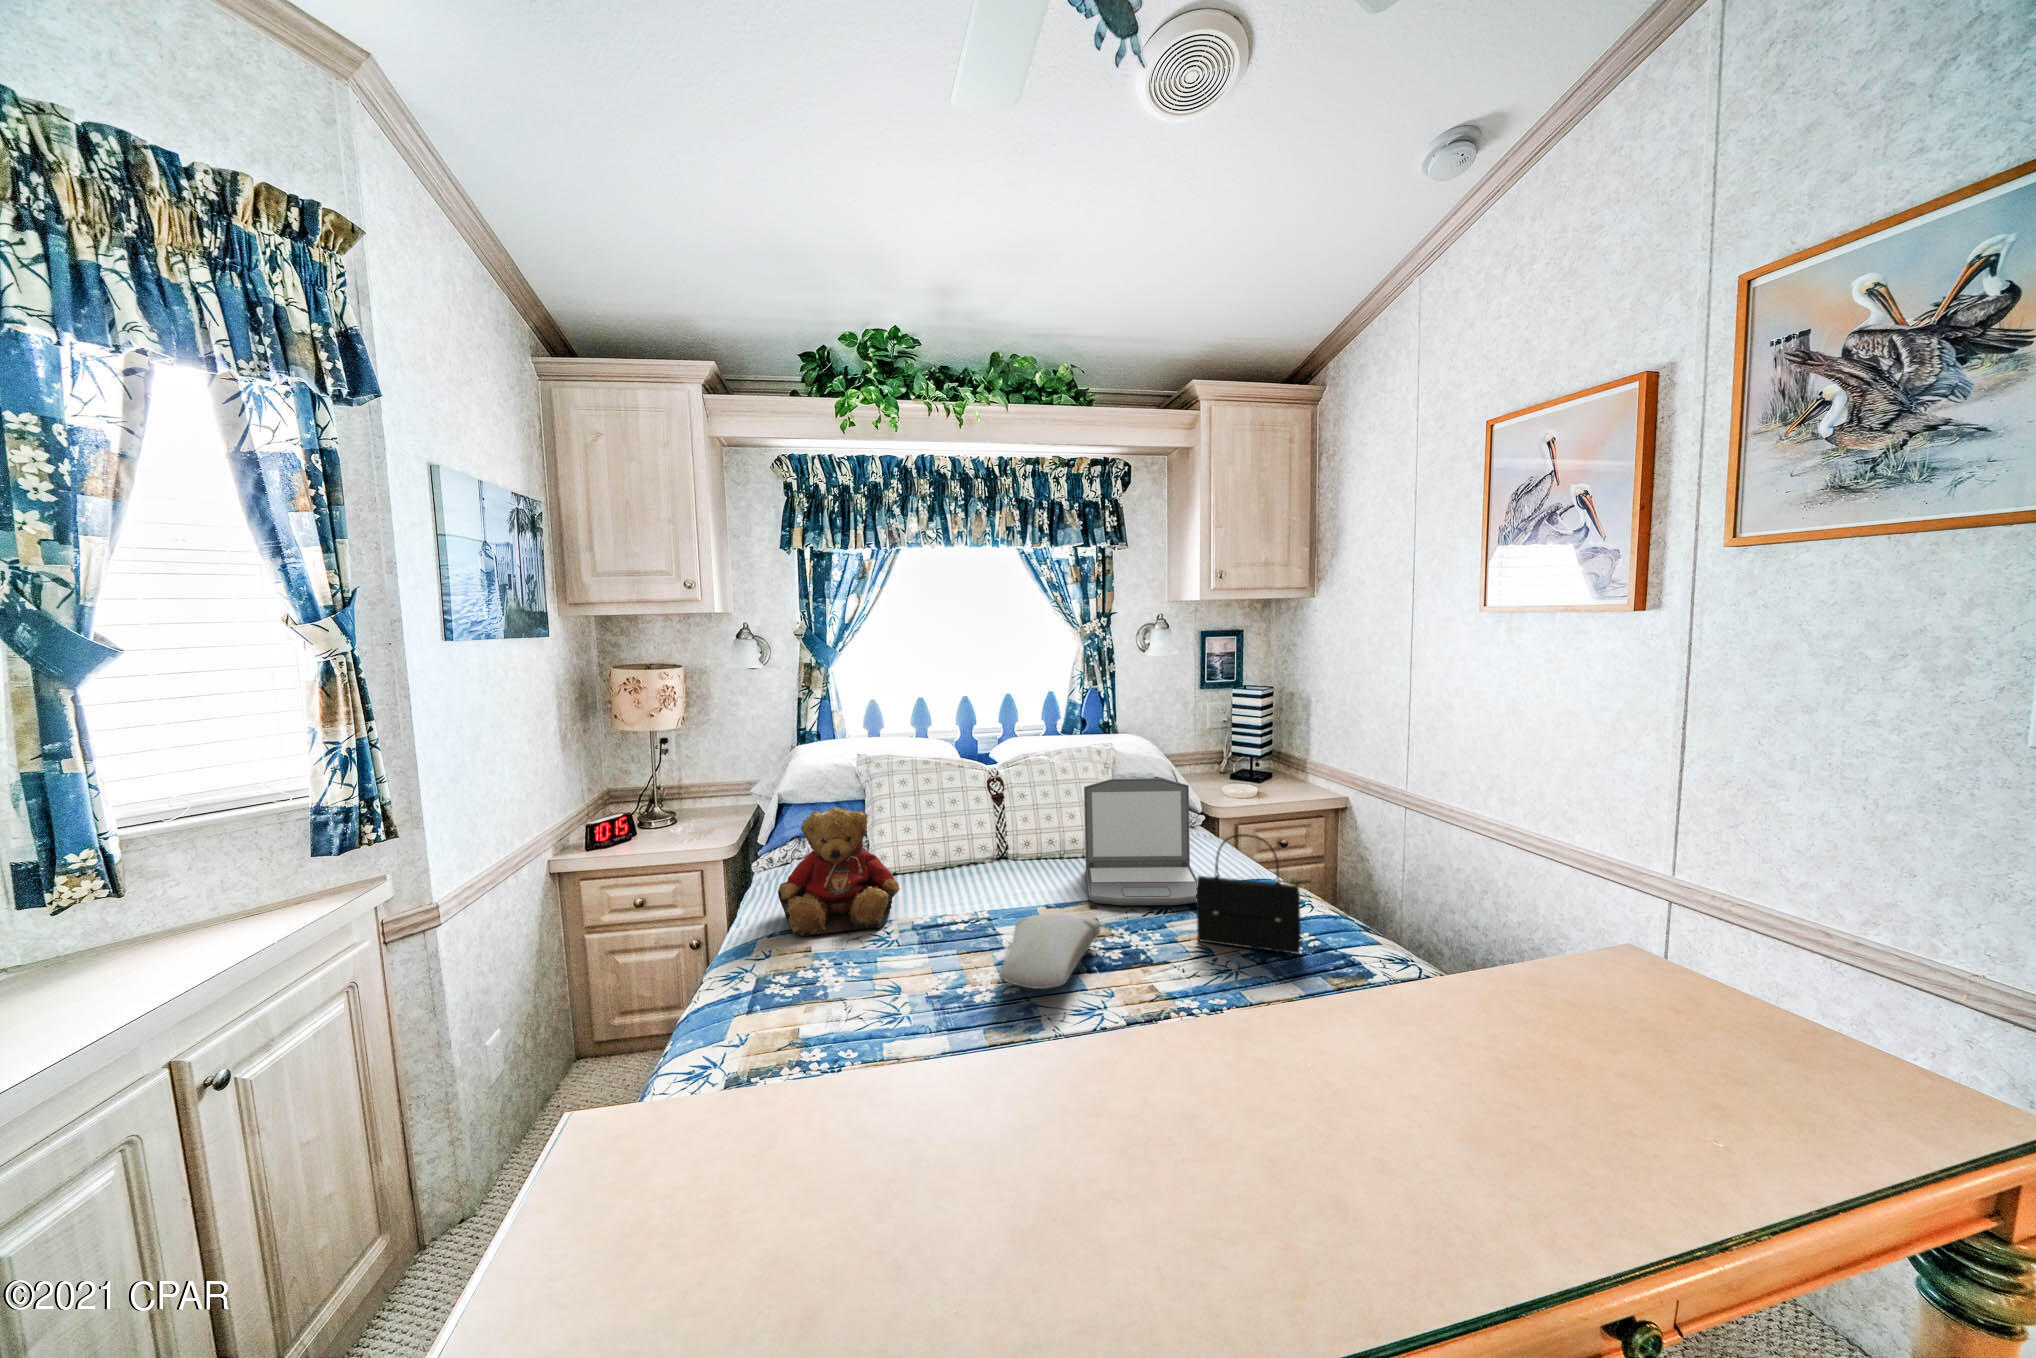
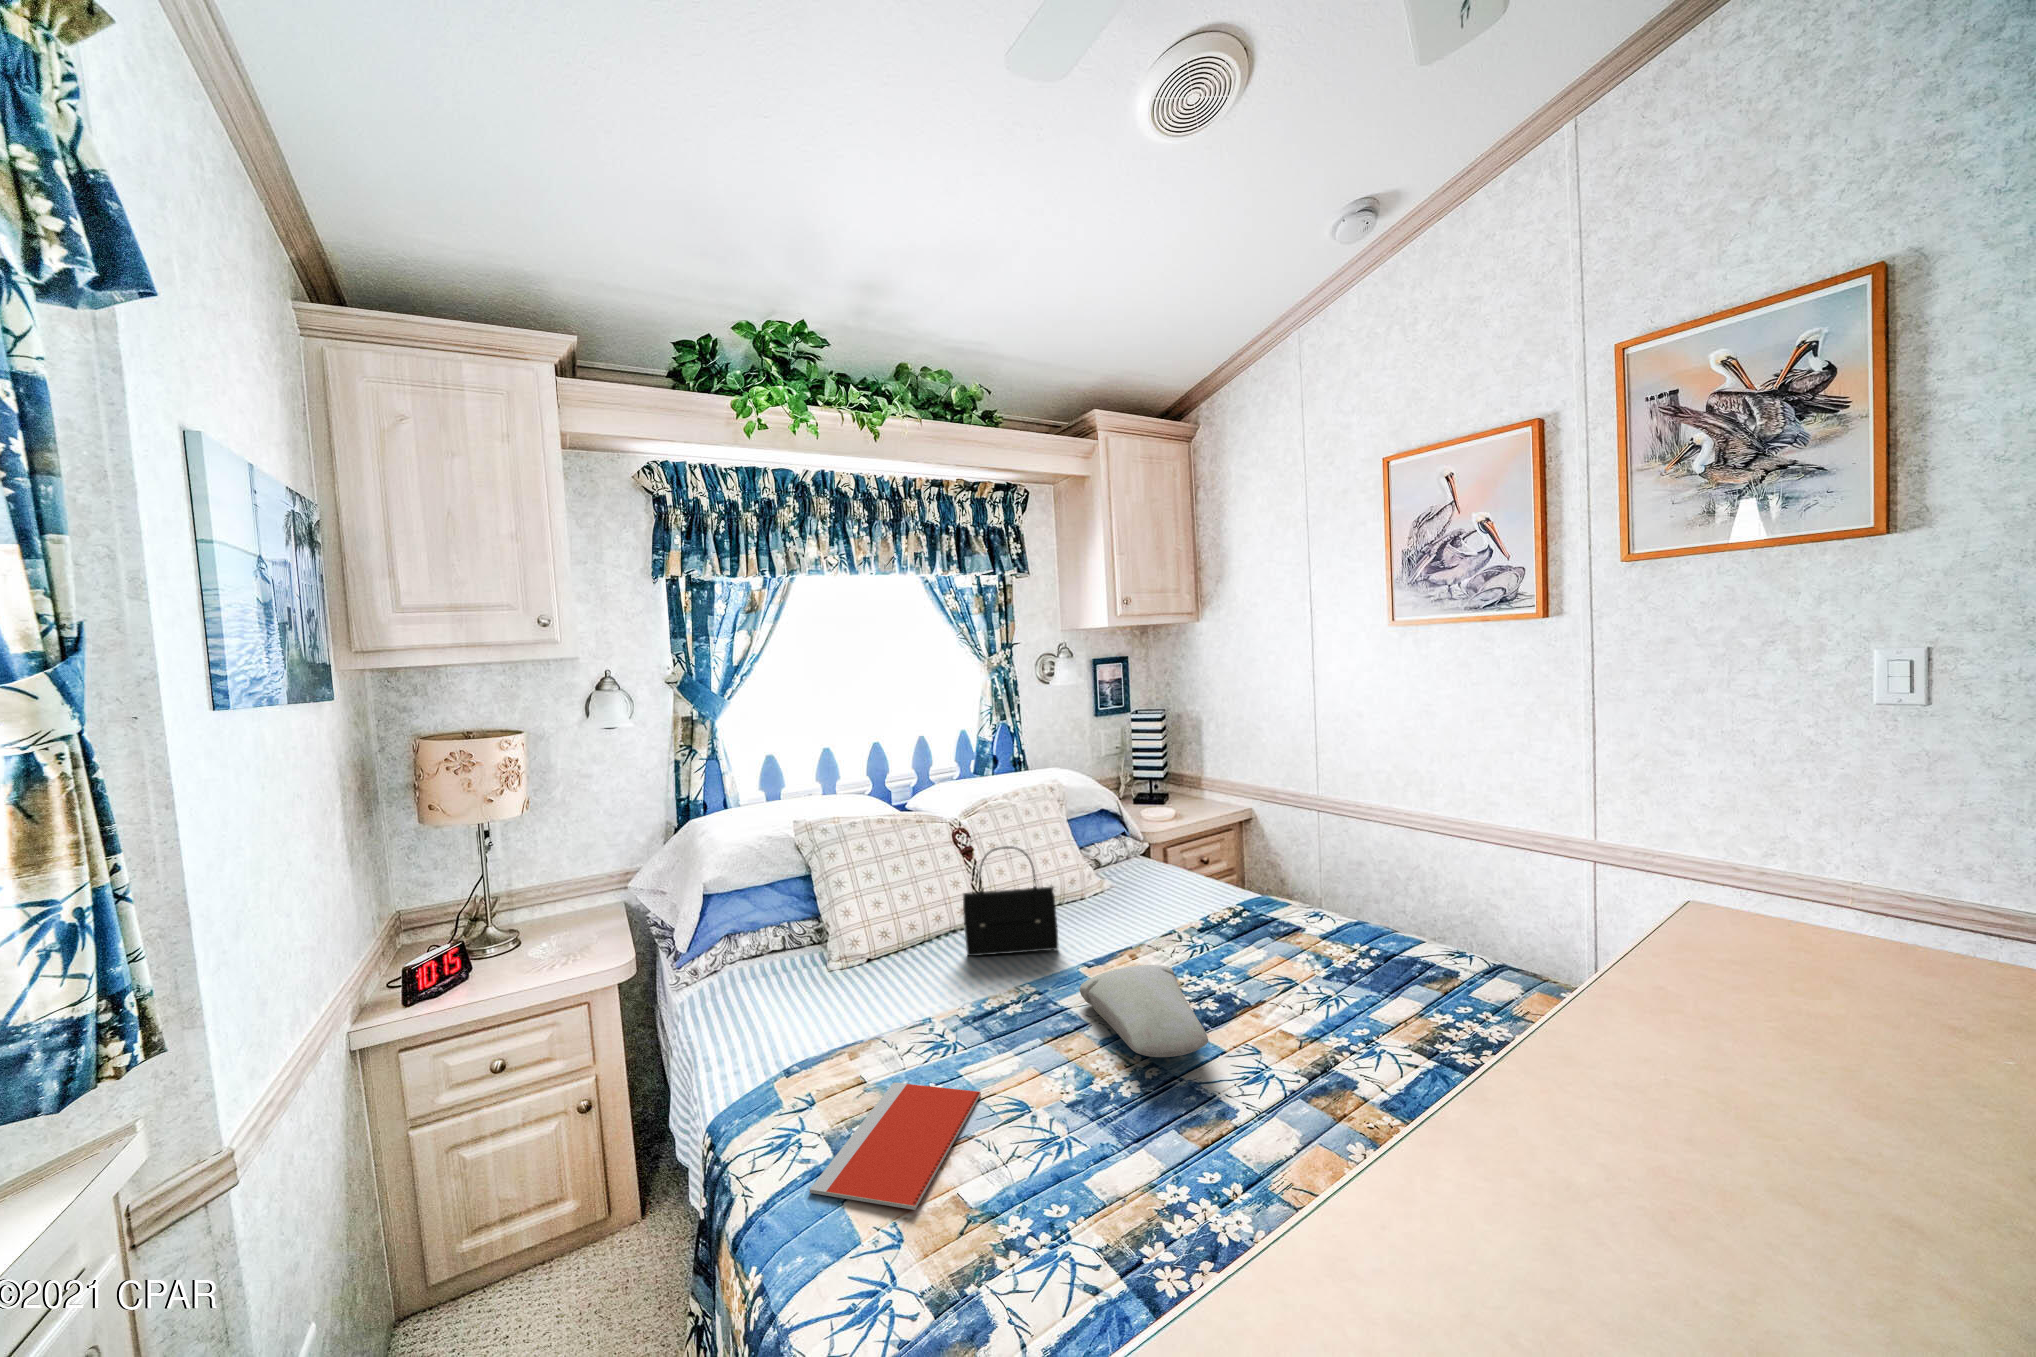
laptop: present [1084,778,1197,905] -> none [1072,807,1227,950]
teddy bear: present [778,808,899,936] -> none [766,887,923,1063]
handbag: present [1196,834,1301,954] -> present [963,846,1059,956]
notebook: none [722,960,881,1039] -> present [809,1083,981,1210]

